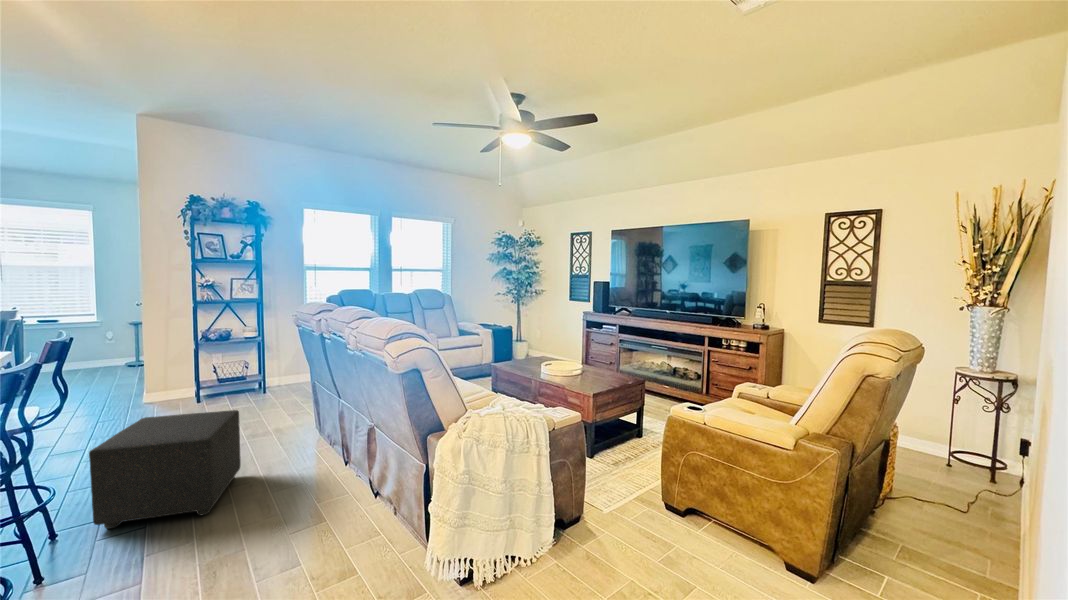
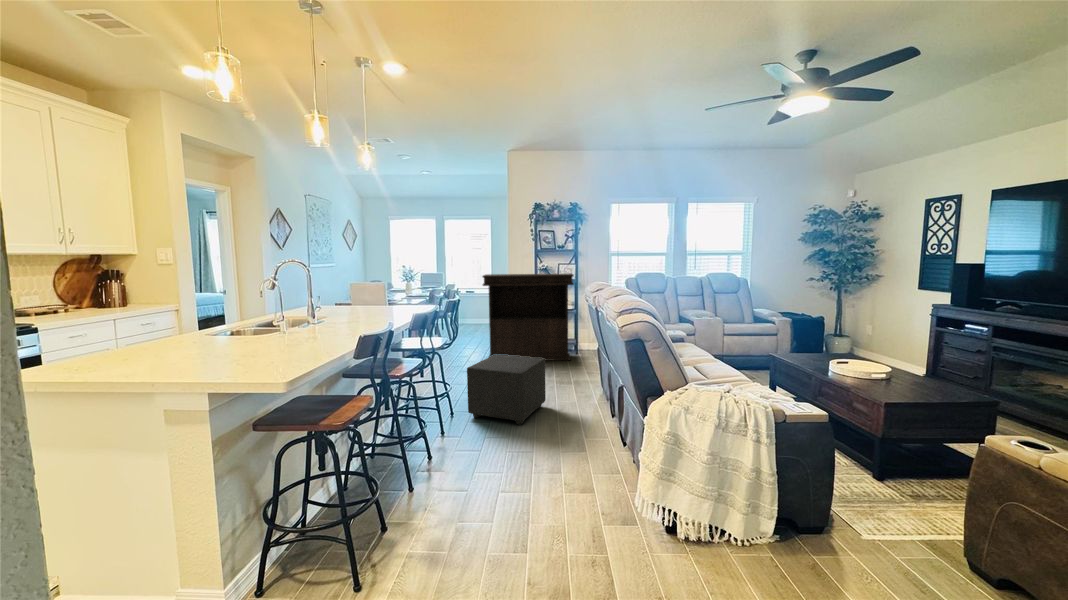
console table: none [93,291,260,428] -> present [482,274,574,361]

